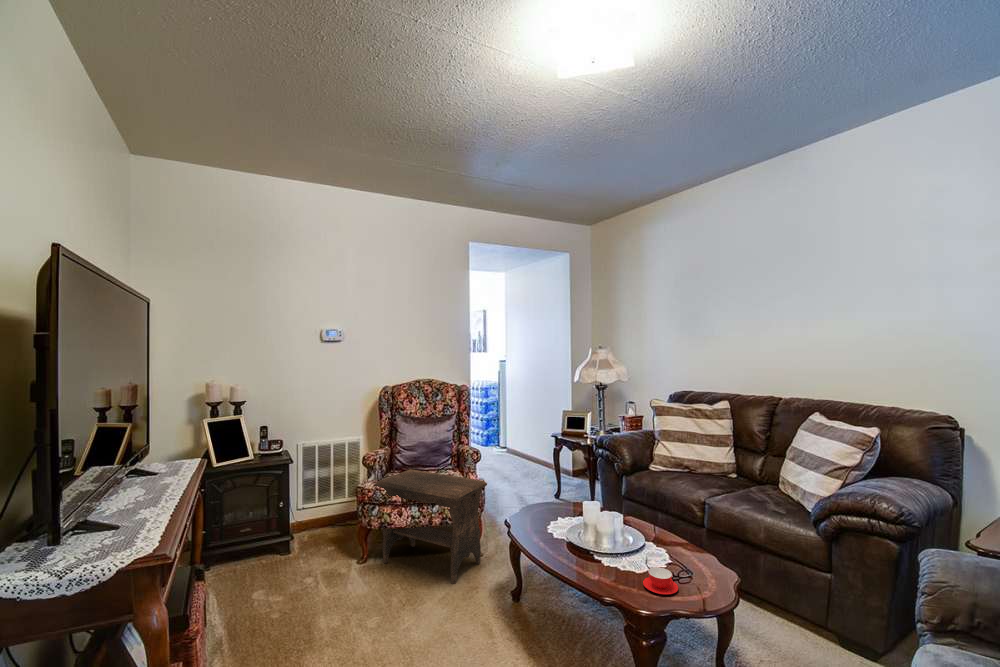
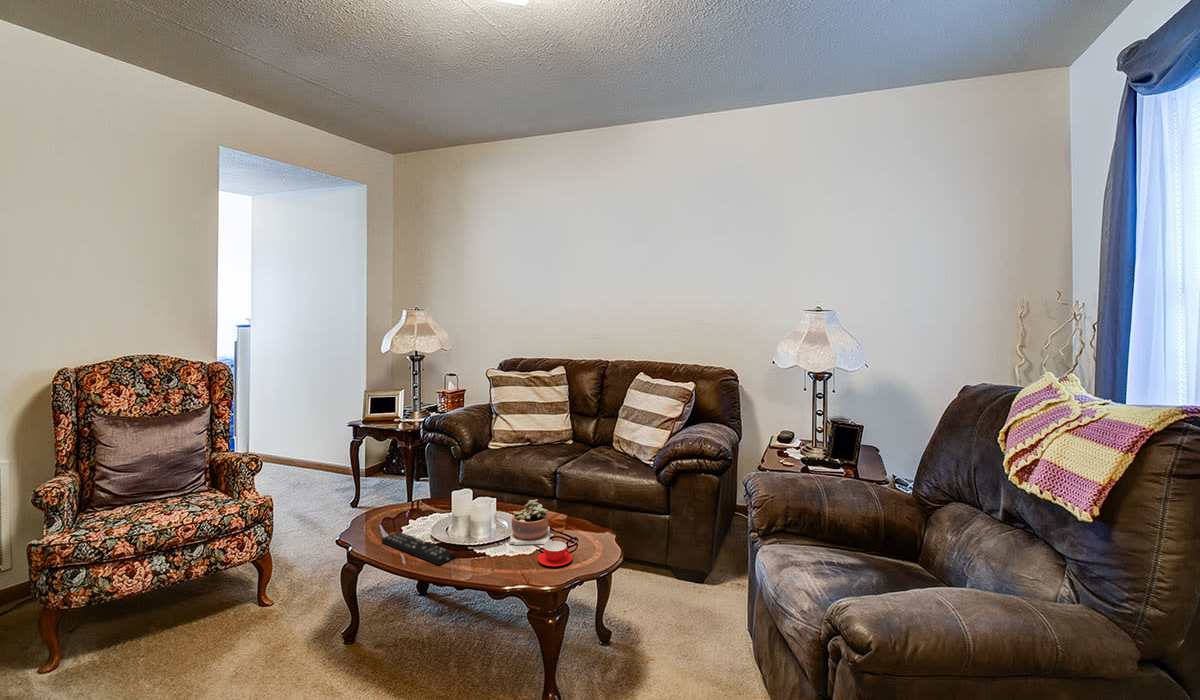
footstool: present [375,469,487,584] -> none [71,496,289,657]
succulent plant: none [625,523,672,569] -> present [509,499,550,545]
remote control: none [530,525,576,561] -> present [382,532,456,565]

